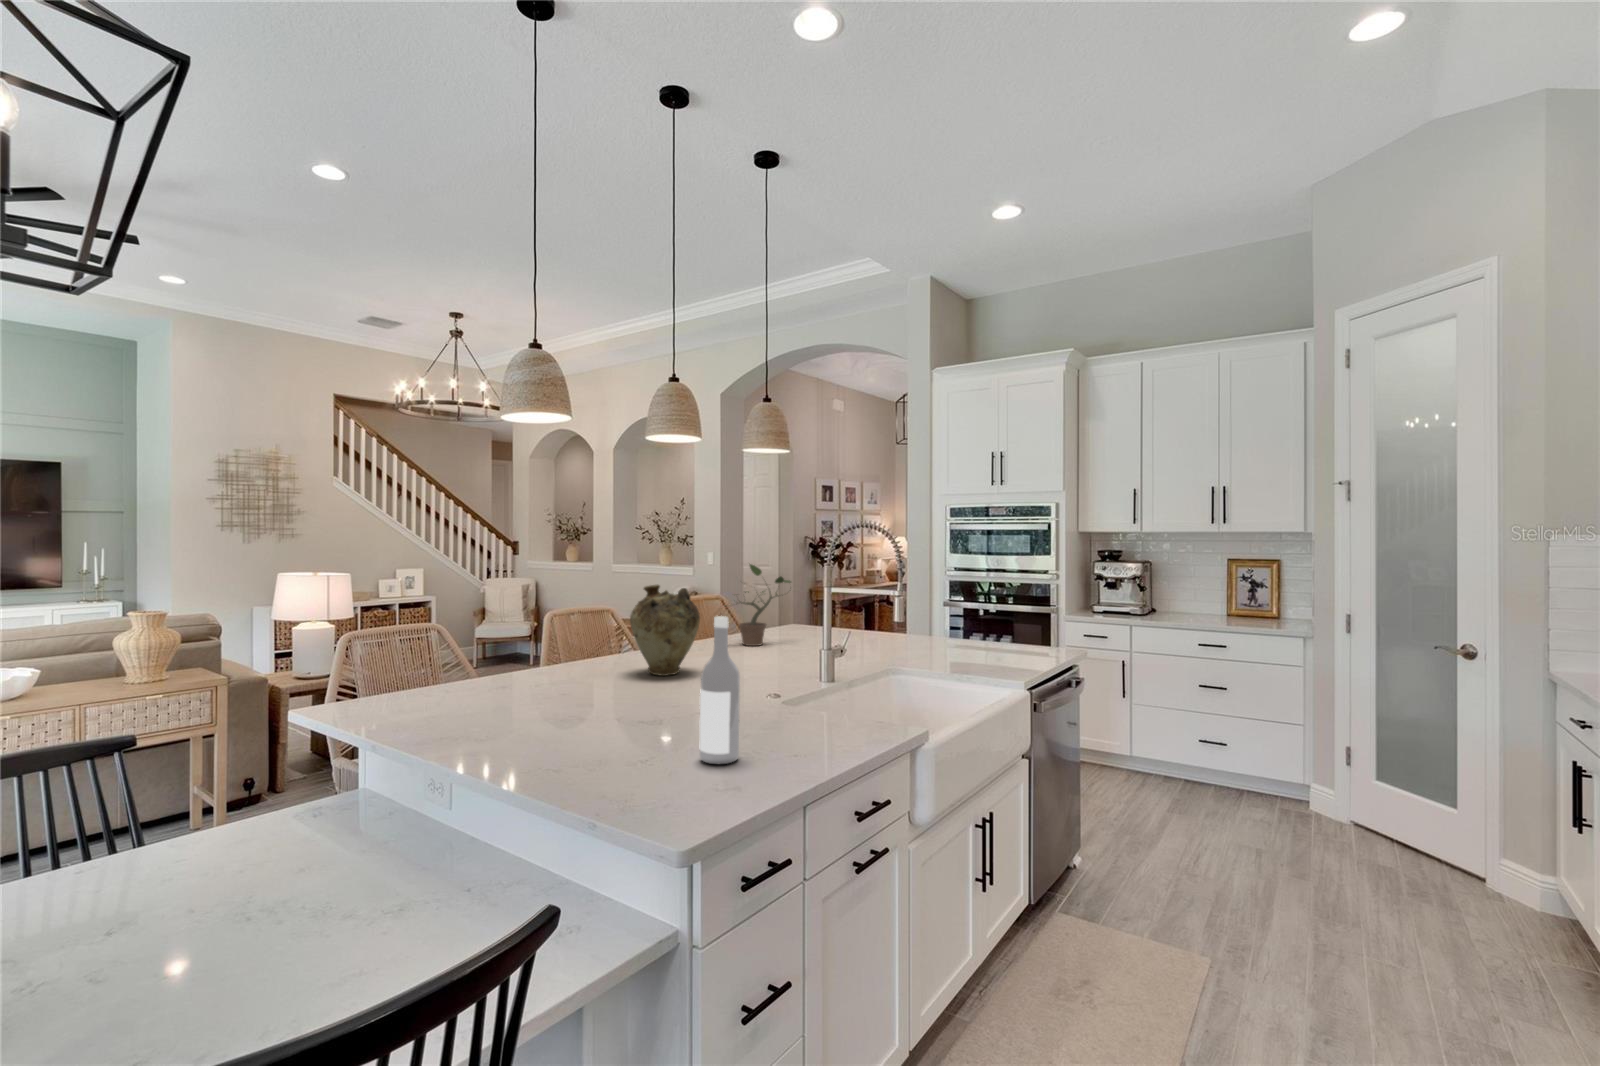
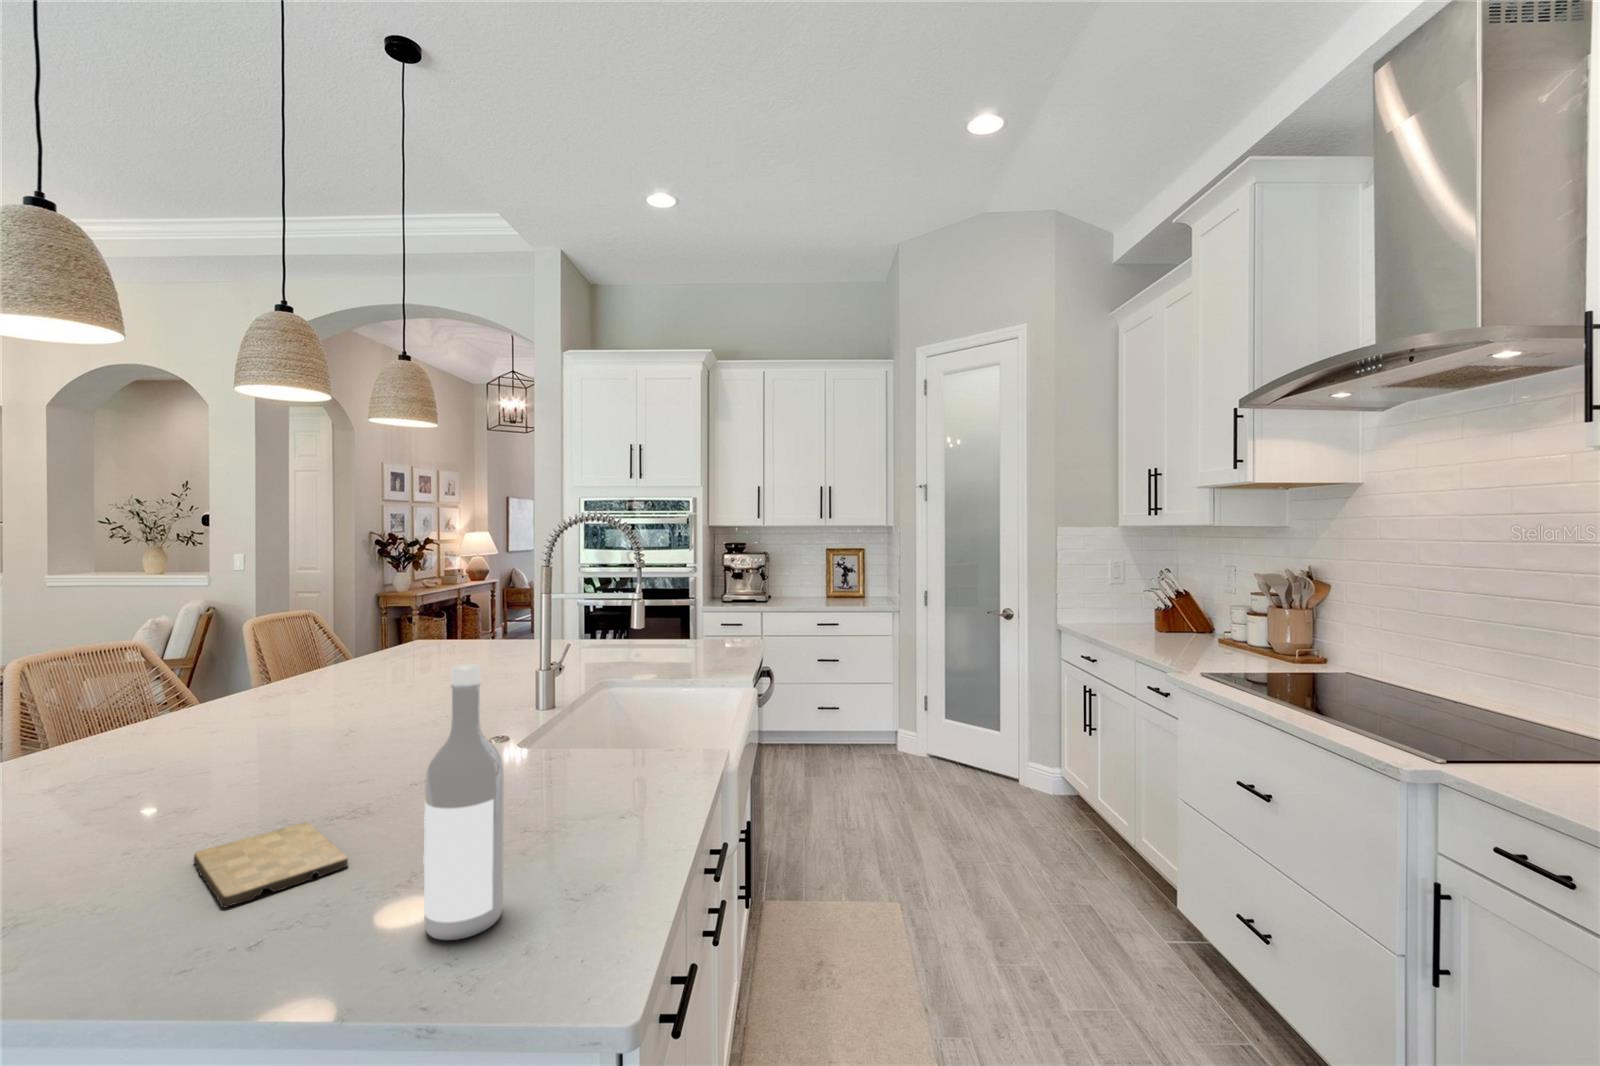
potted plant: present [739,564,791,646] -> none [311,565,423,683]
vase: present [630,585,700,676] -> none [149,608,301,761]
cutting board: none [629,707,687,732] -> present [194,823,348,908]

